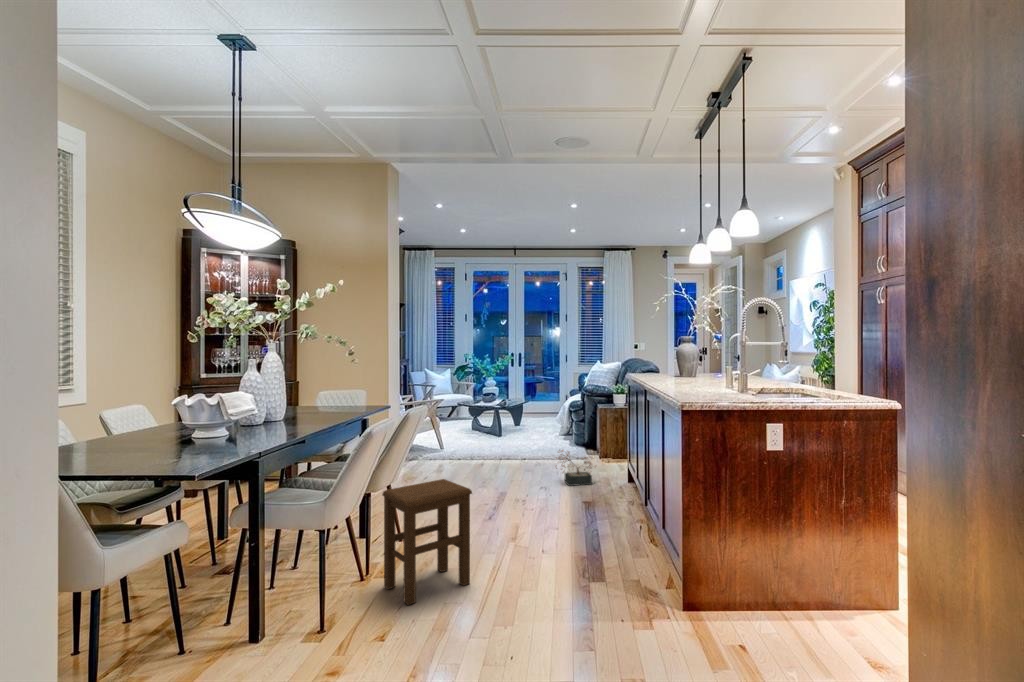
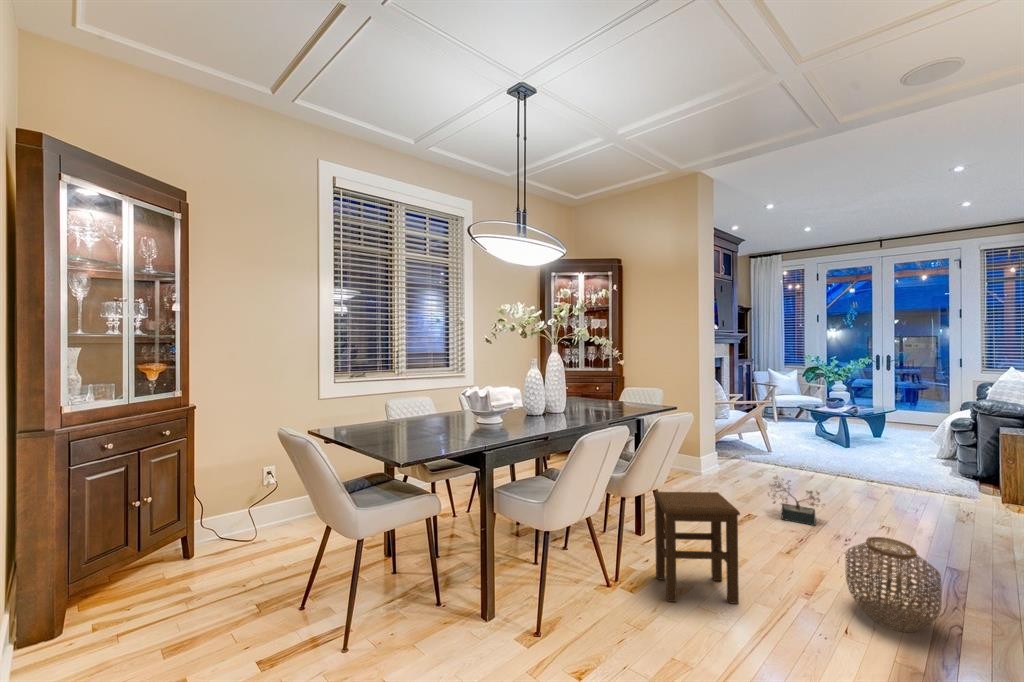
decorative plant: present [556,450,596,486] -> present [768,476,825,526]
woven basket: none [545,489,605,562] -> present [846,537,942,632]

